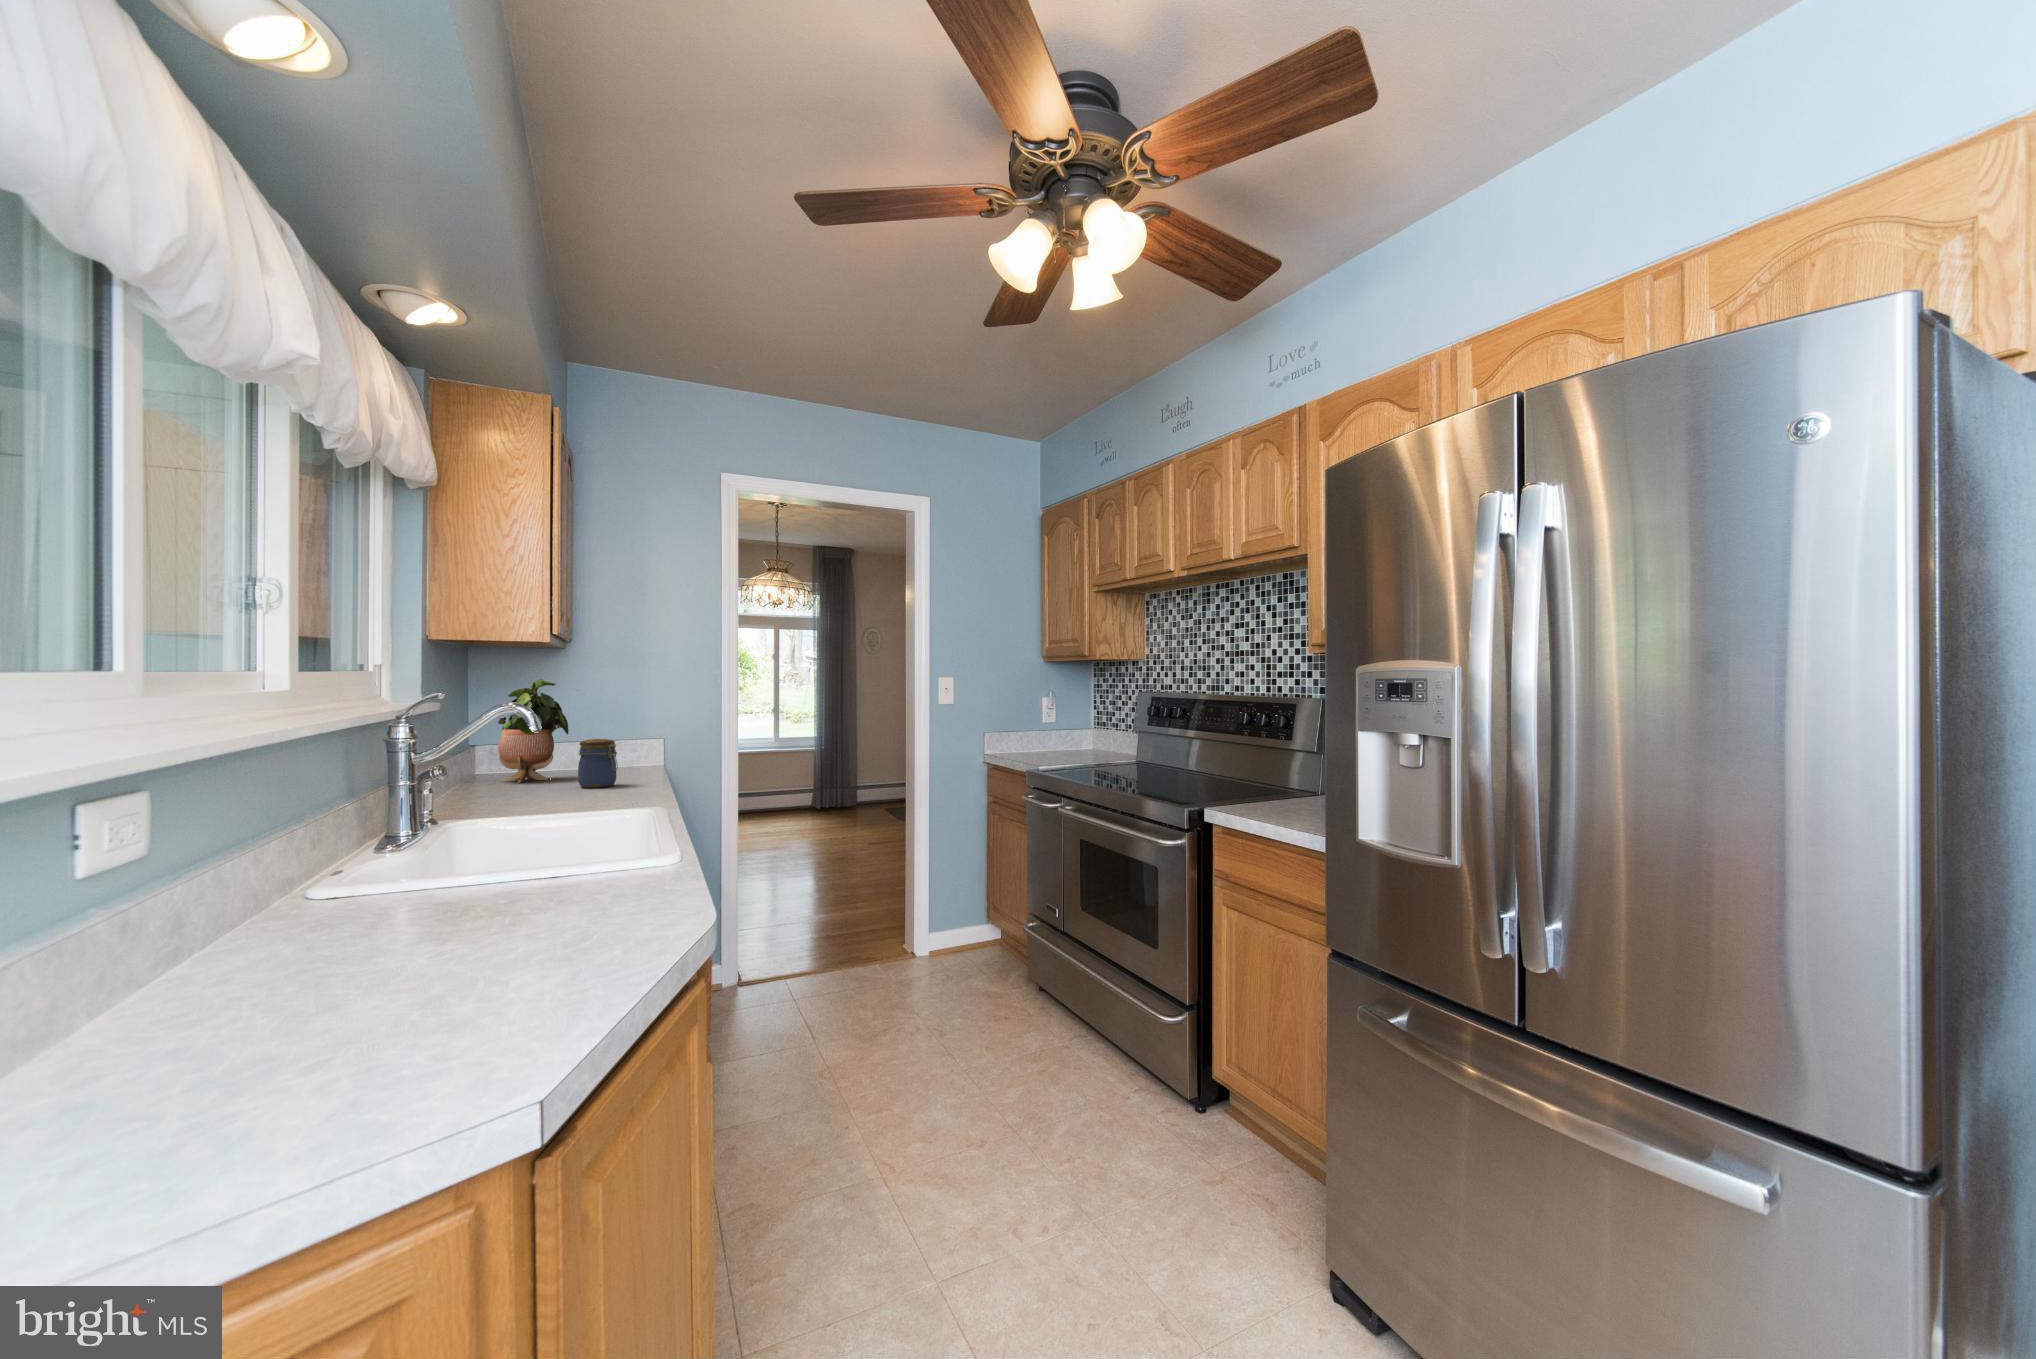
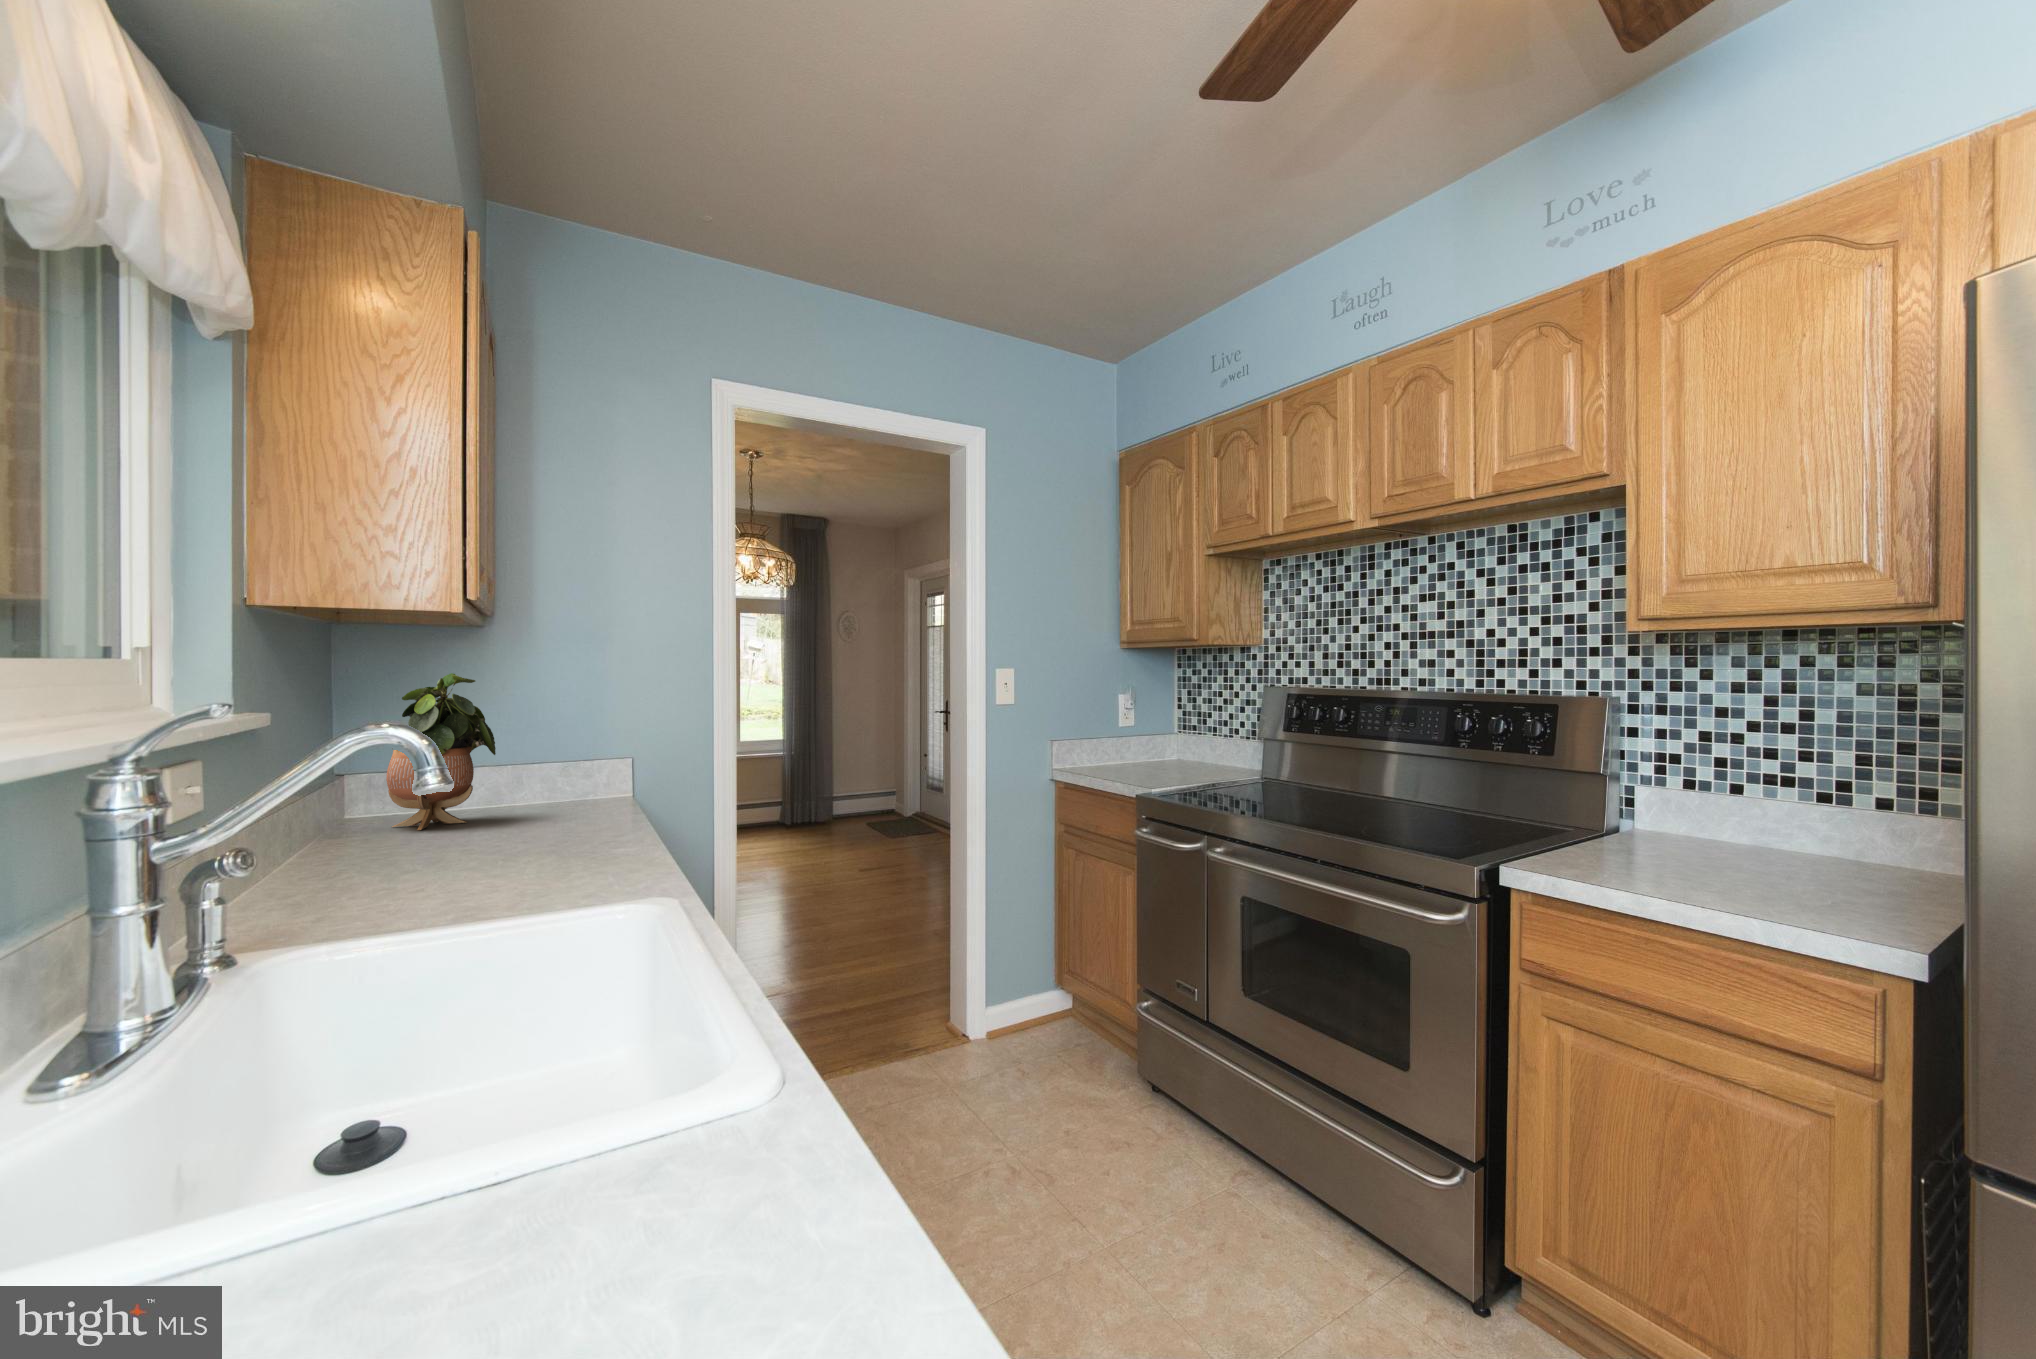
jar: present [578,739,618,788] -> none [514,764,576,839]

